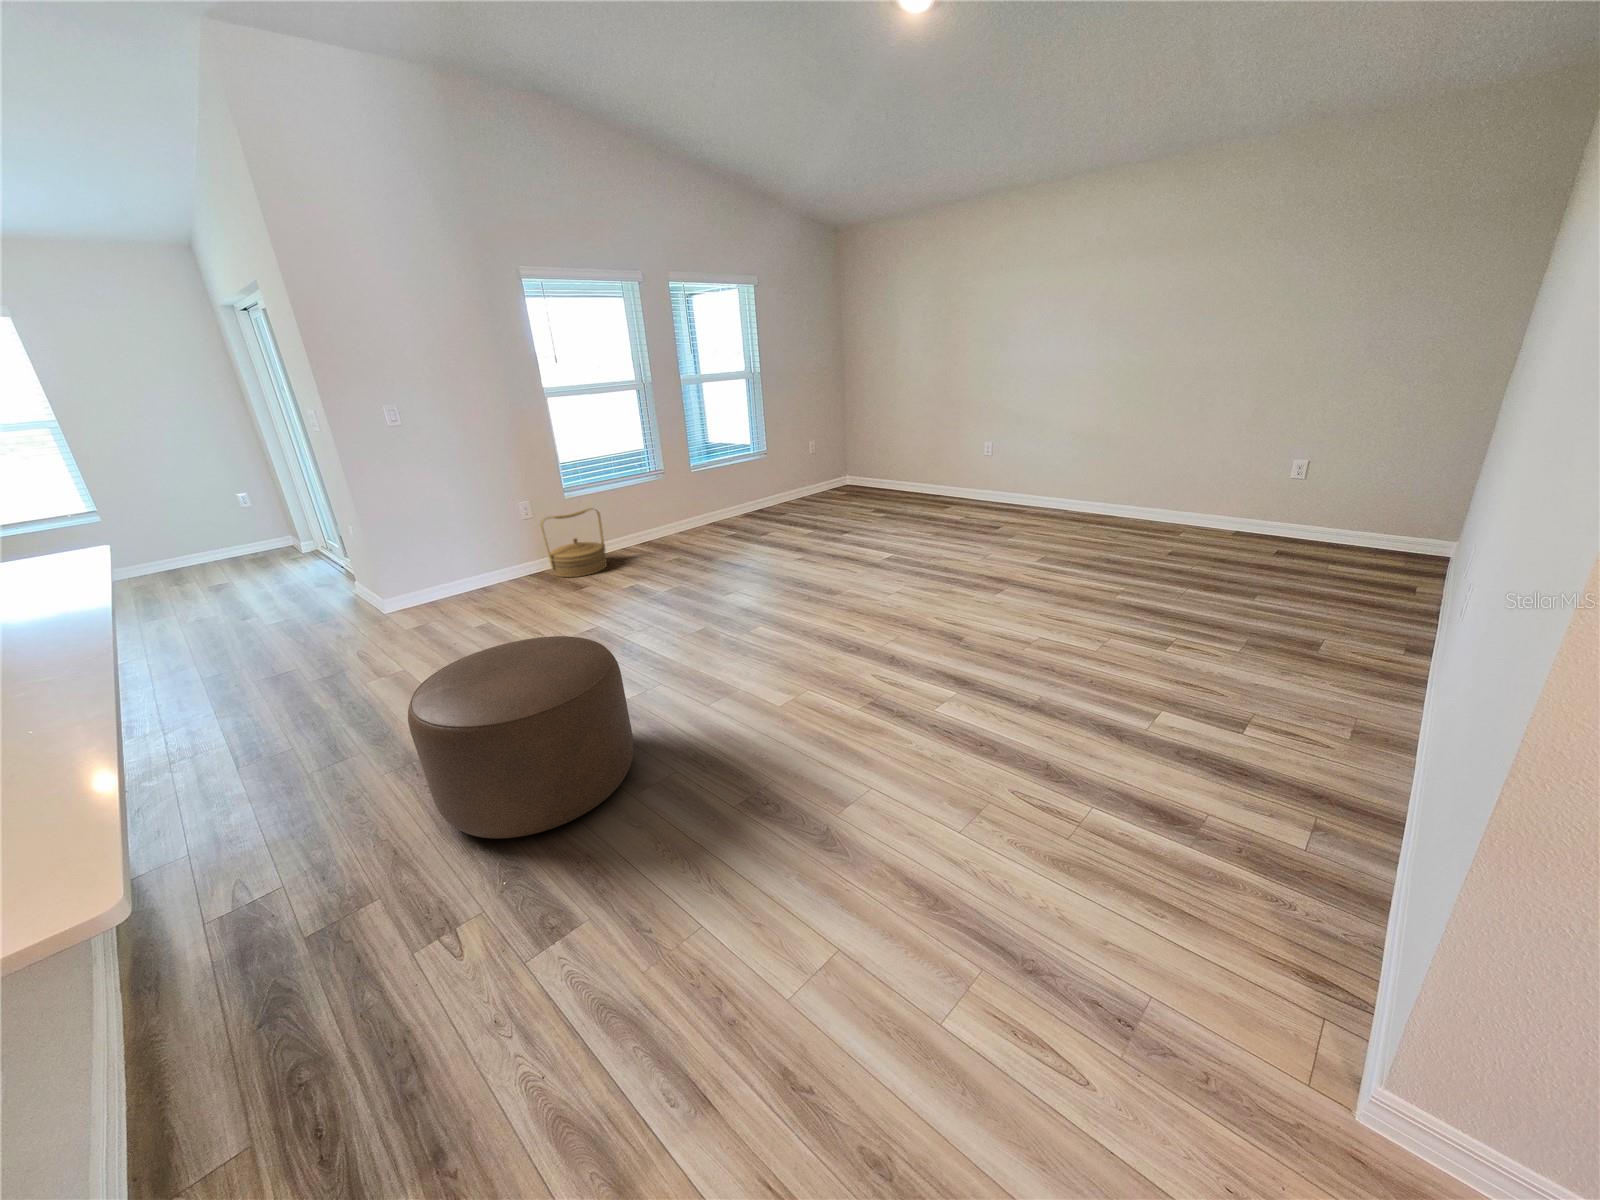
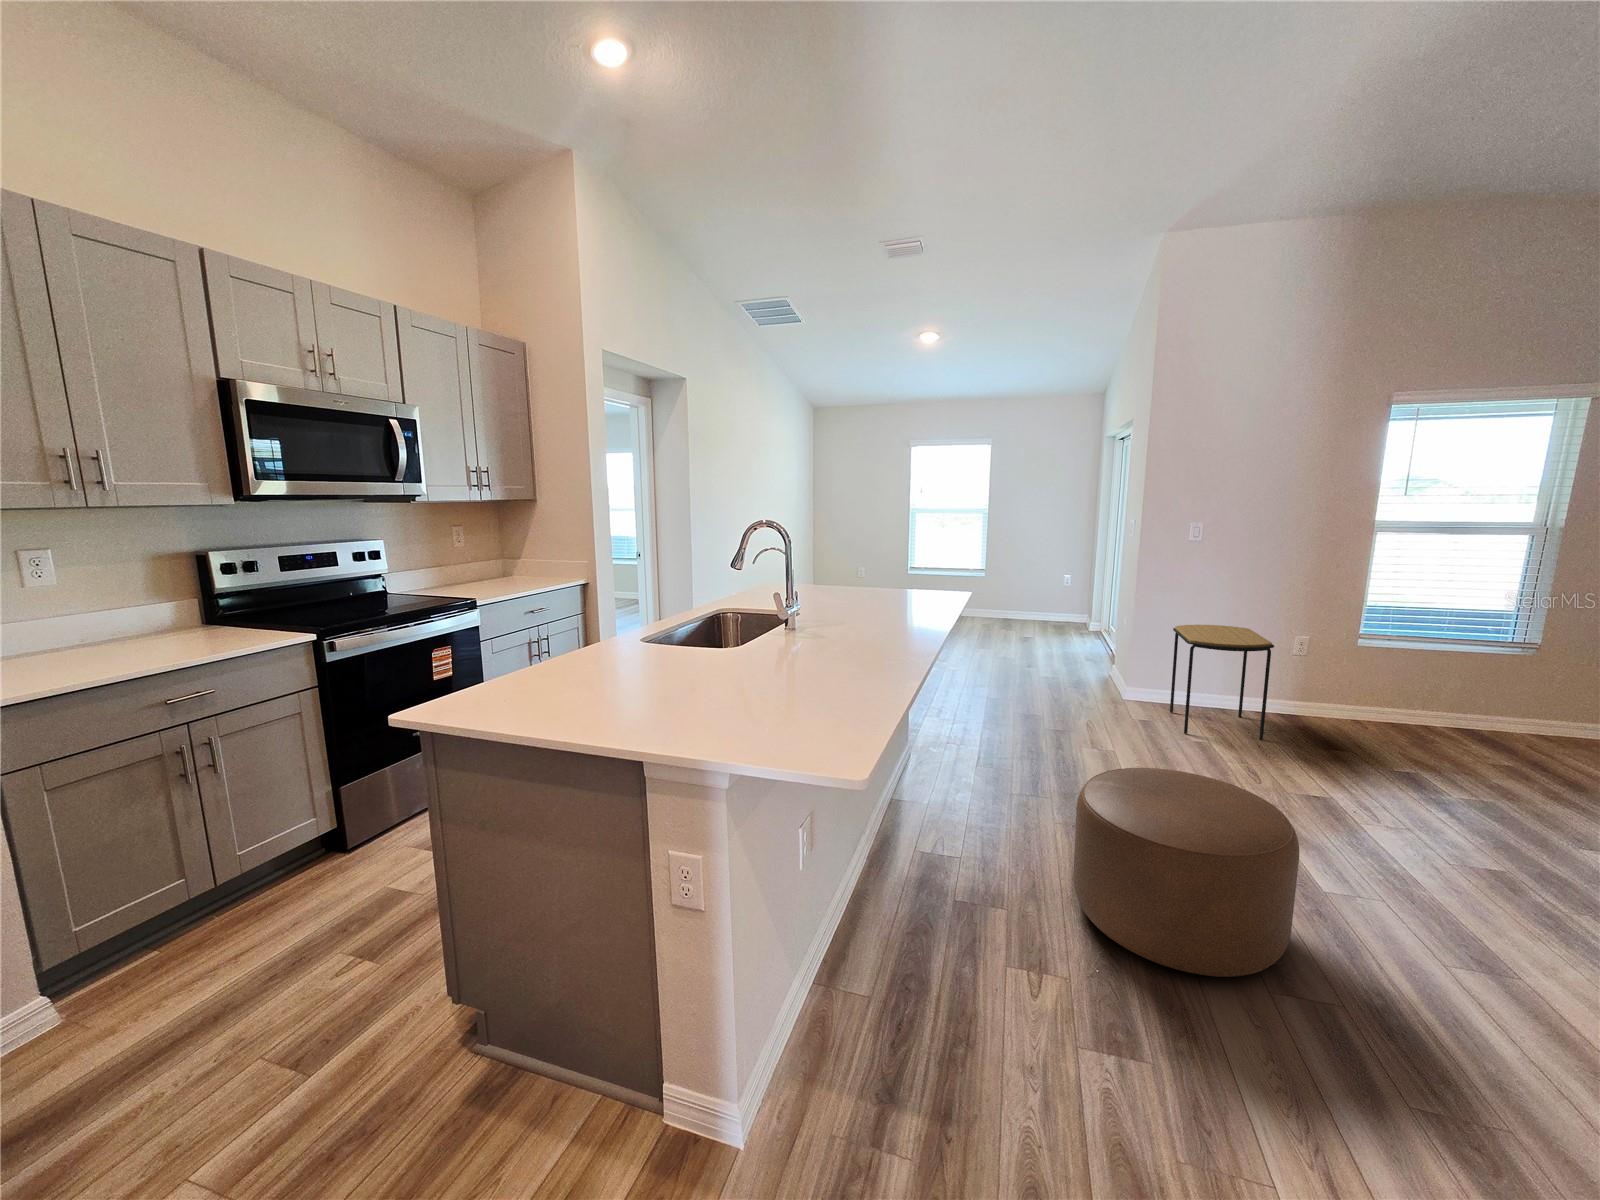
side table: none [412,503,529,619] -> present [1170,625,1274,740]
woven basket: present [540,508,607,577] -> none [1307,661,1403,743]

